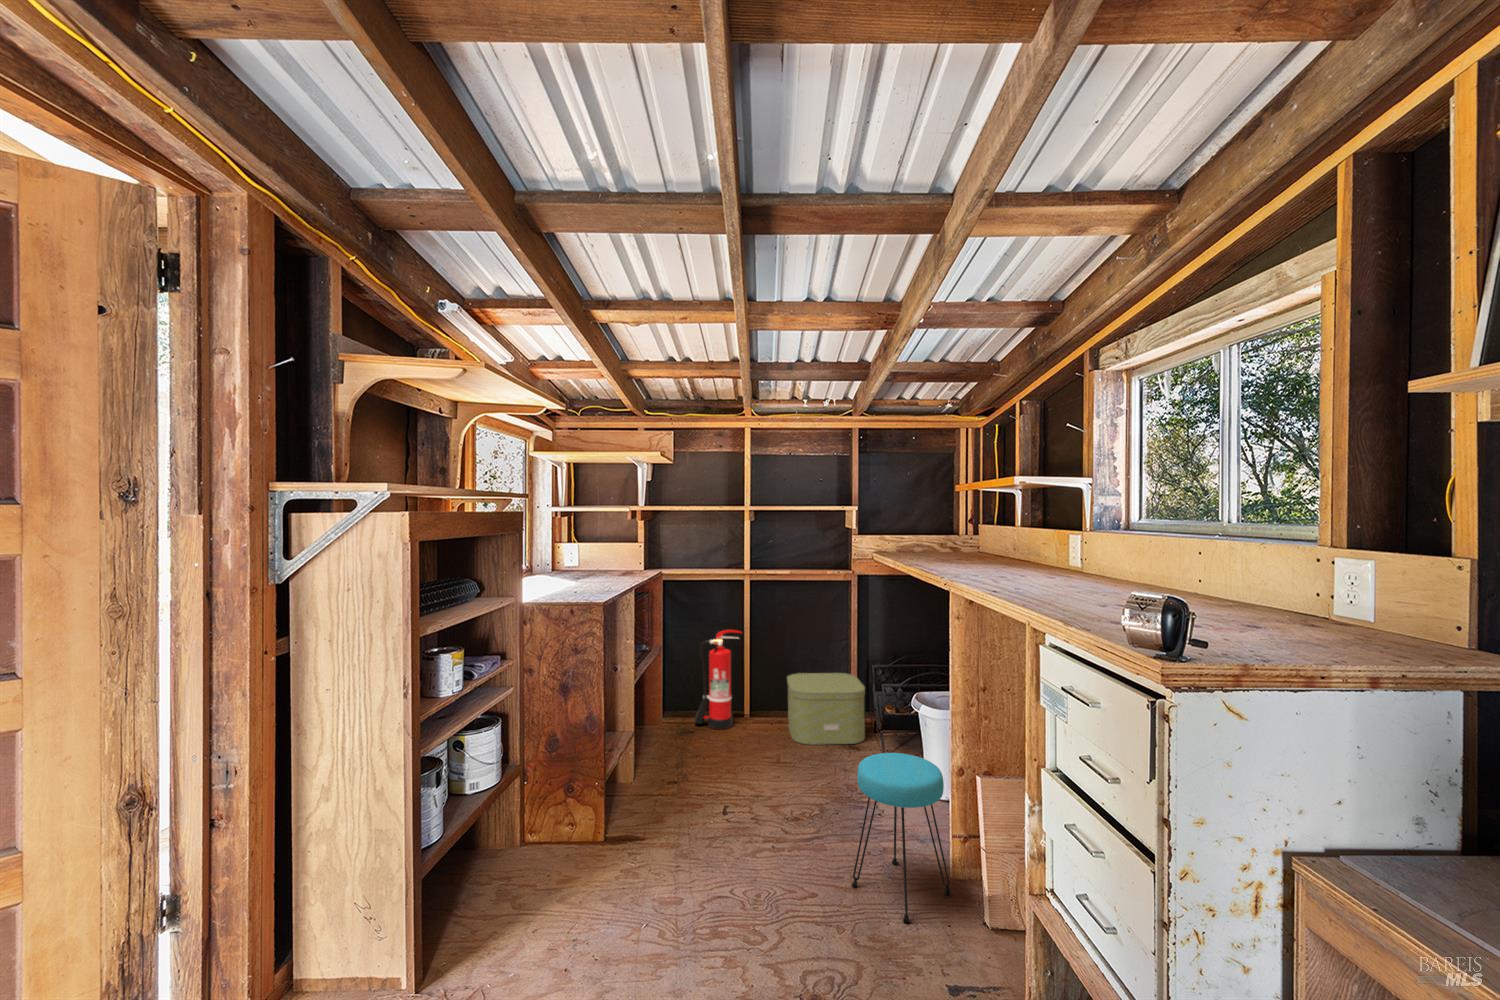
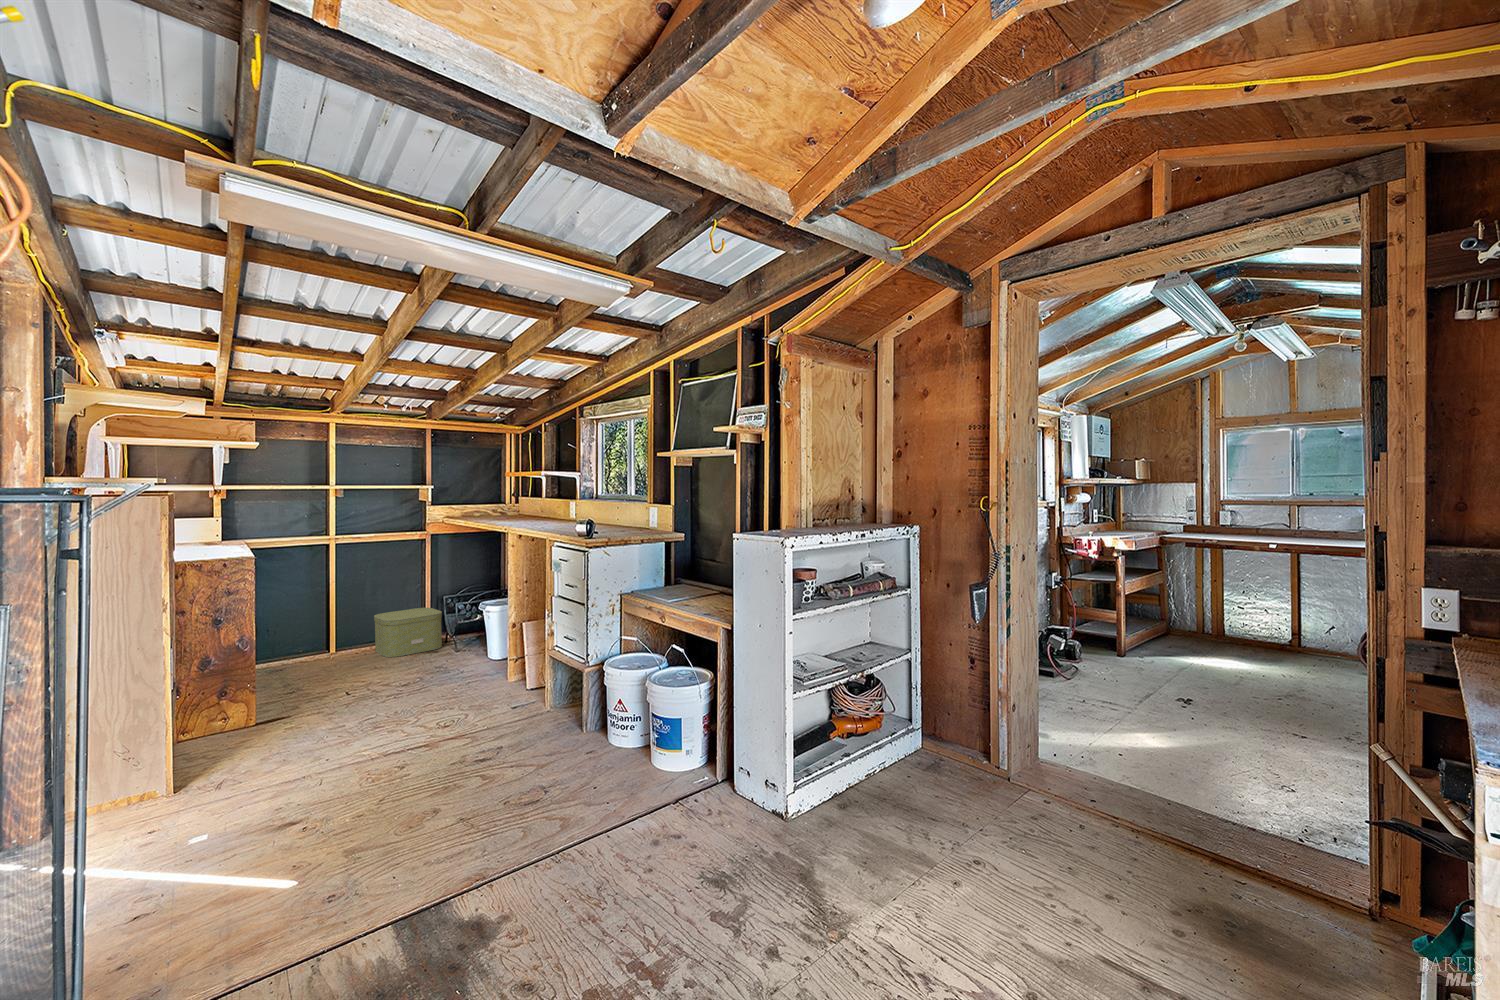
fire extinguisher: present [694,630,741,730] -> none [286,585,333,664]
stool: present [852,753,951,922] -> none [455,621,511,695]

